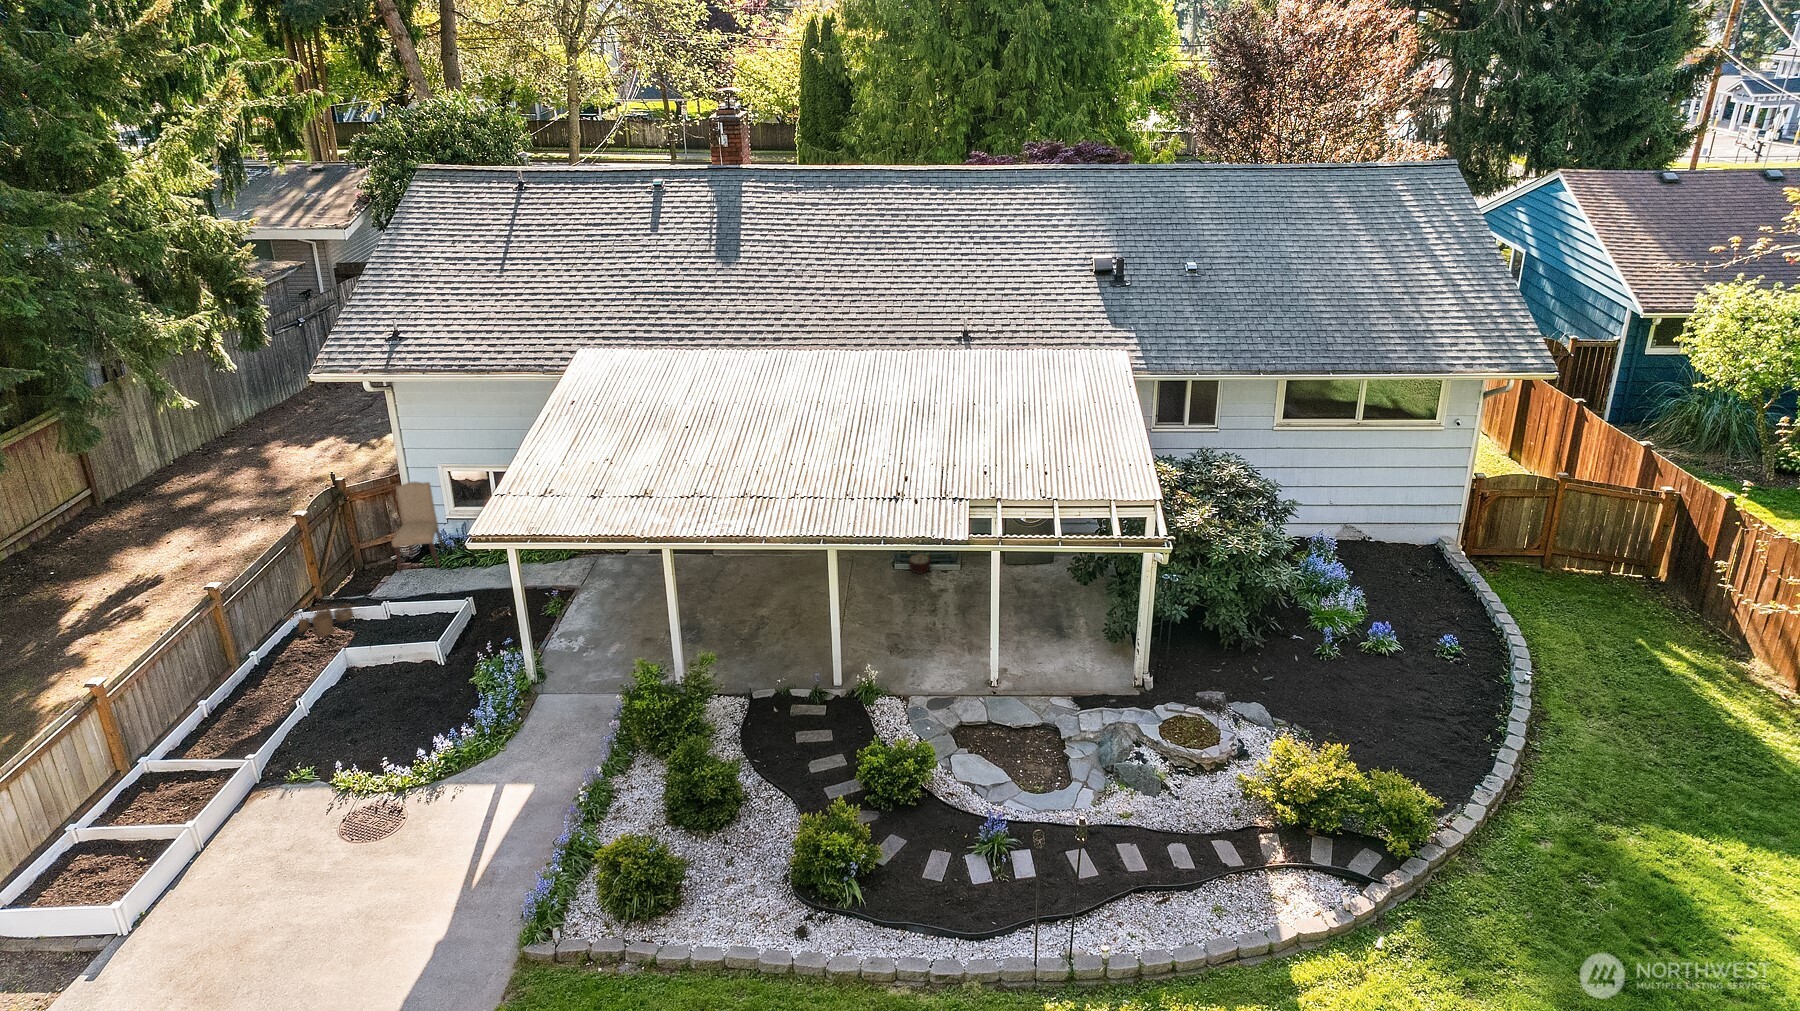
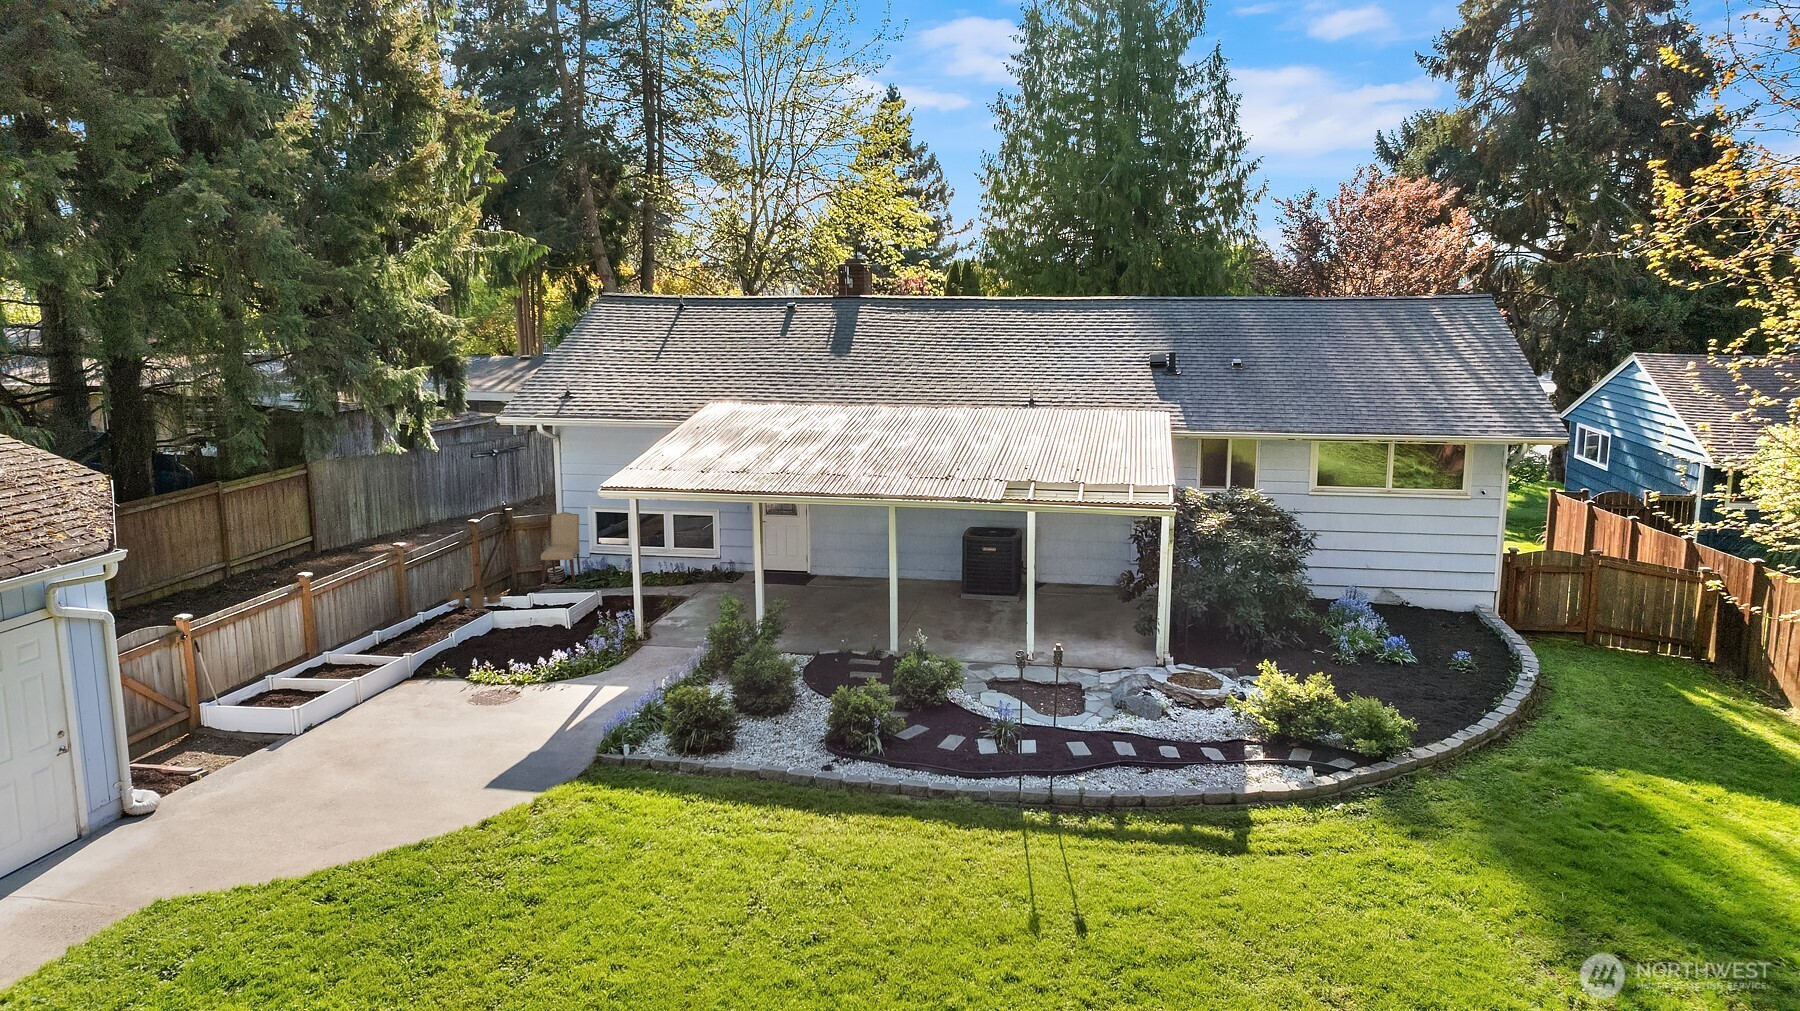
decorative plant: present [909,550,931,574] -> none [971,569,992,606]

